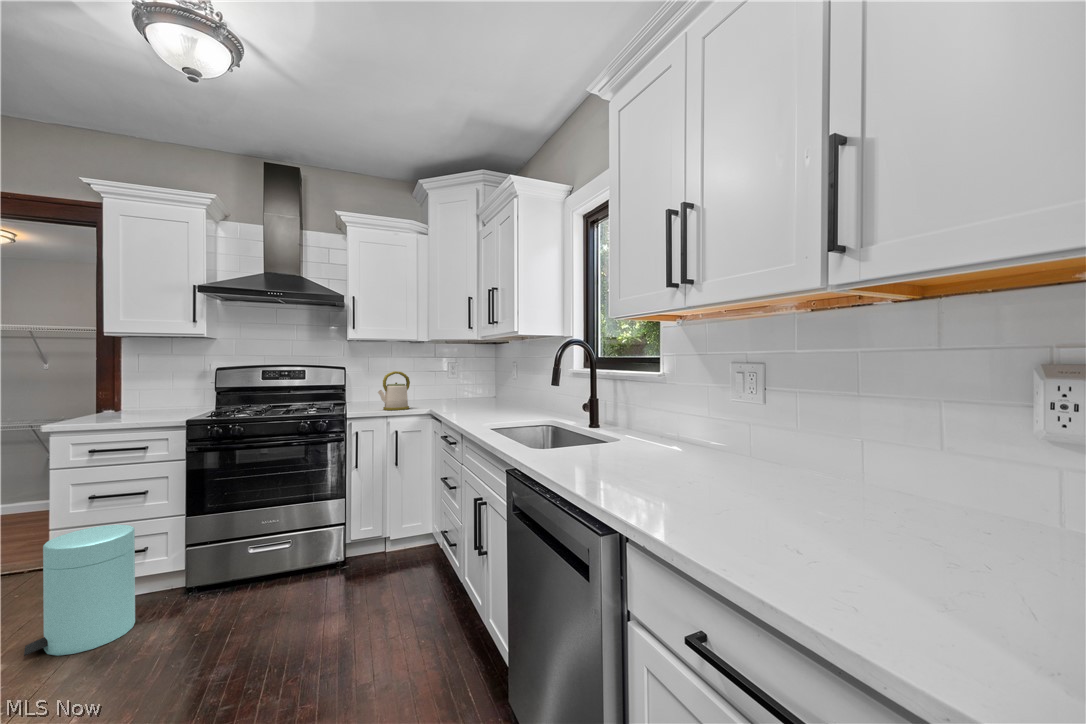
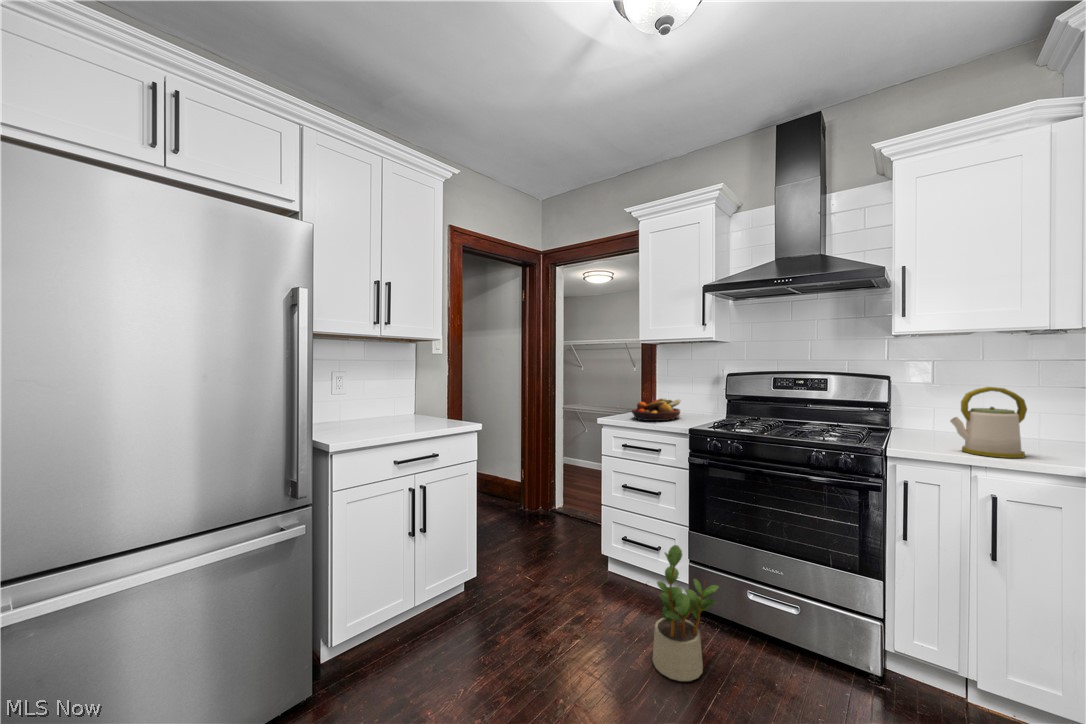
fruit bowl: none [97,395,165,420] -> present [632,399,681,421]
potted plant: none [162,520,232,641] -> present [653,545,719,681]
trash can: present [24,525,135,656] -> none [571,516,642,634]

